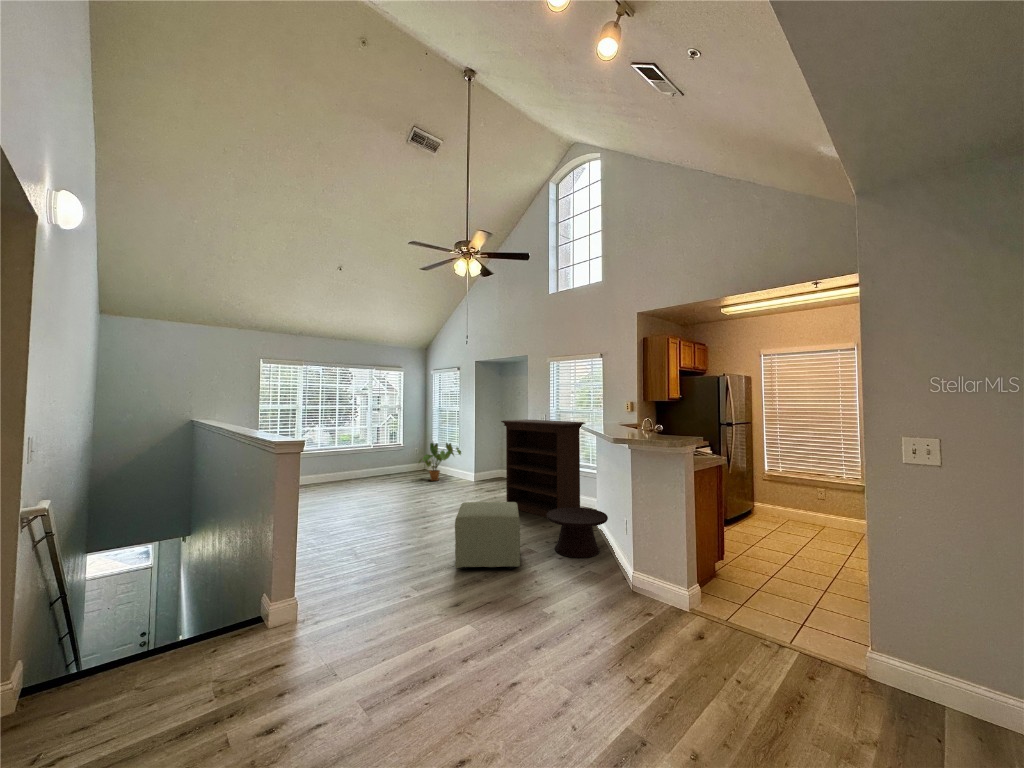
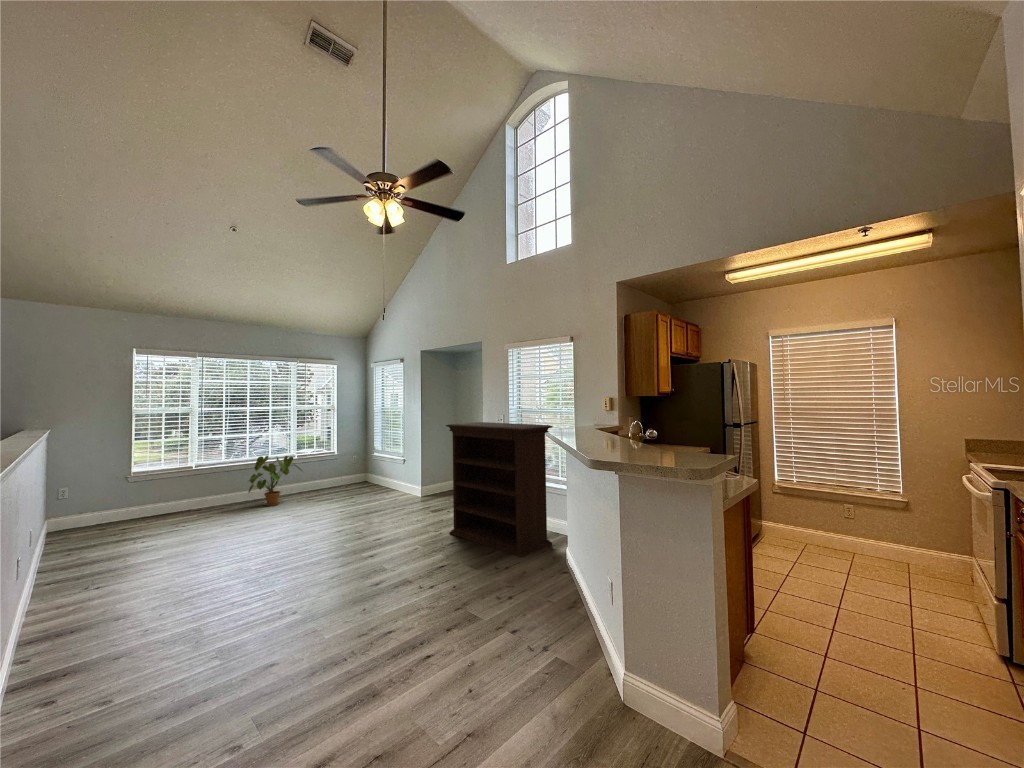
house plant: present [419,443,461,481] -> present [249,456,302,506]
ottoman: present [455,502,520,569] -> none [350,544,455,658]
side table: present [546,507,608,558] -> none [496,545,582,625]

